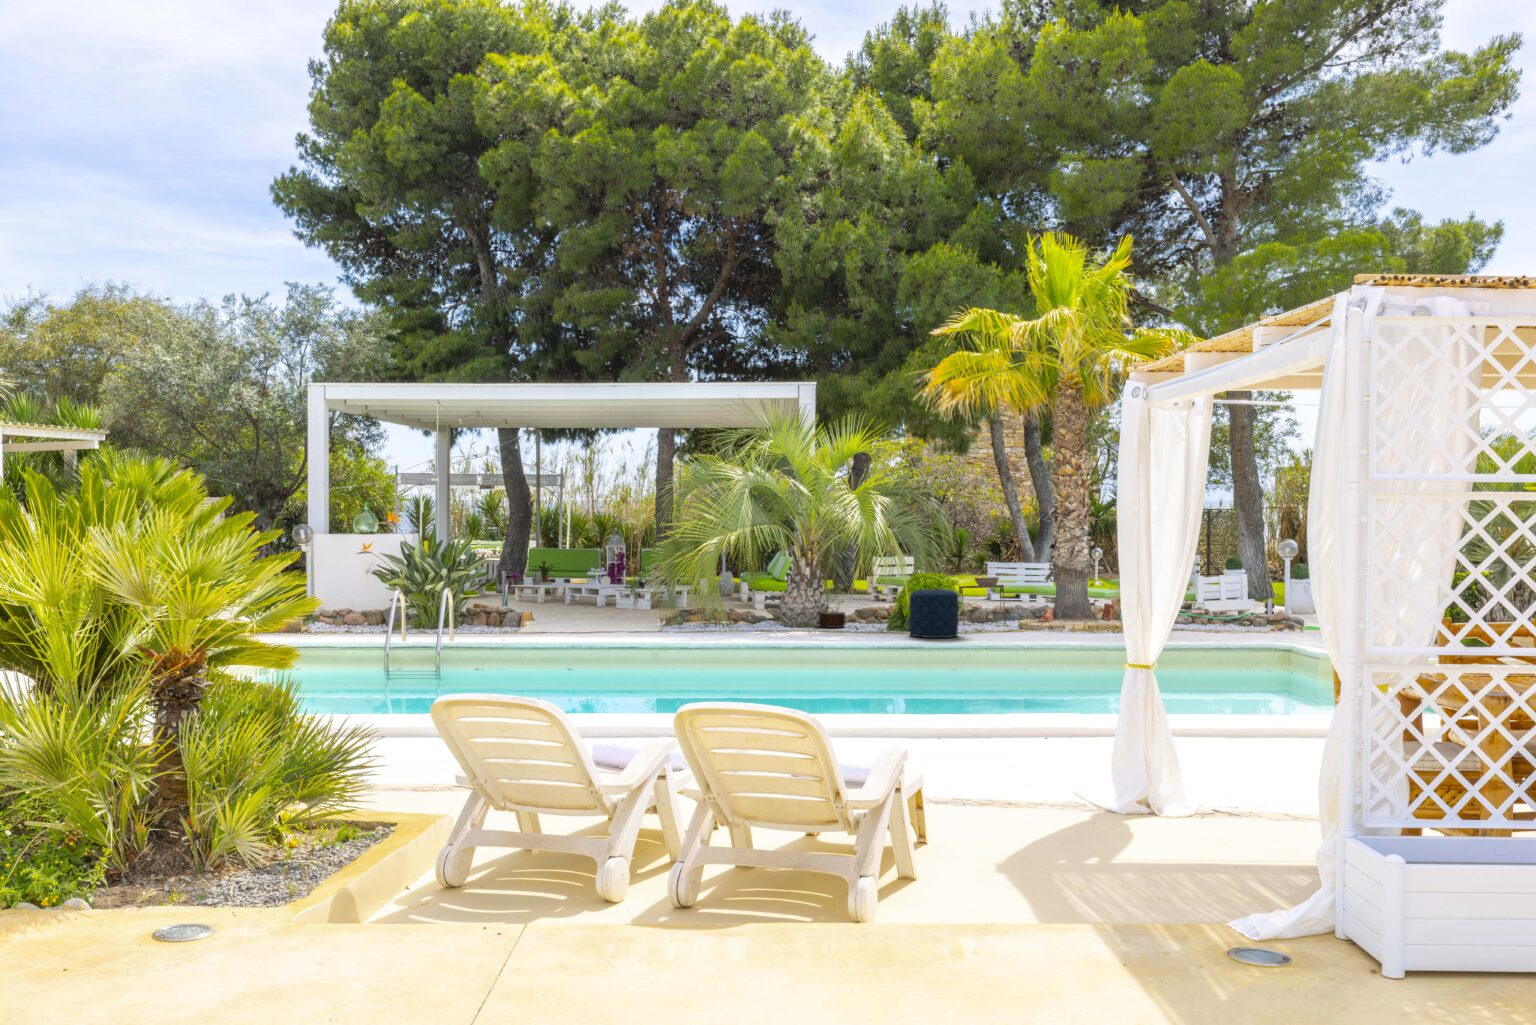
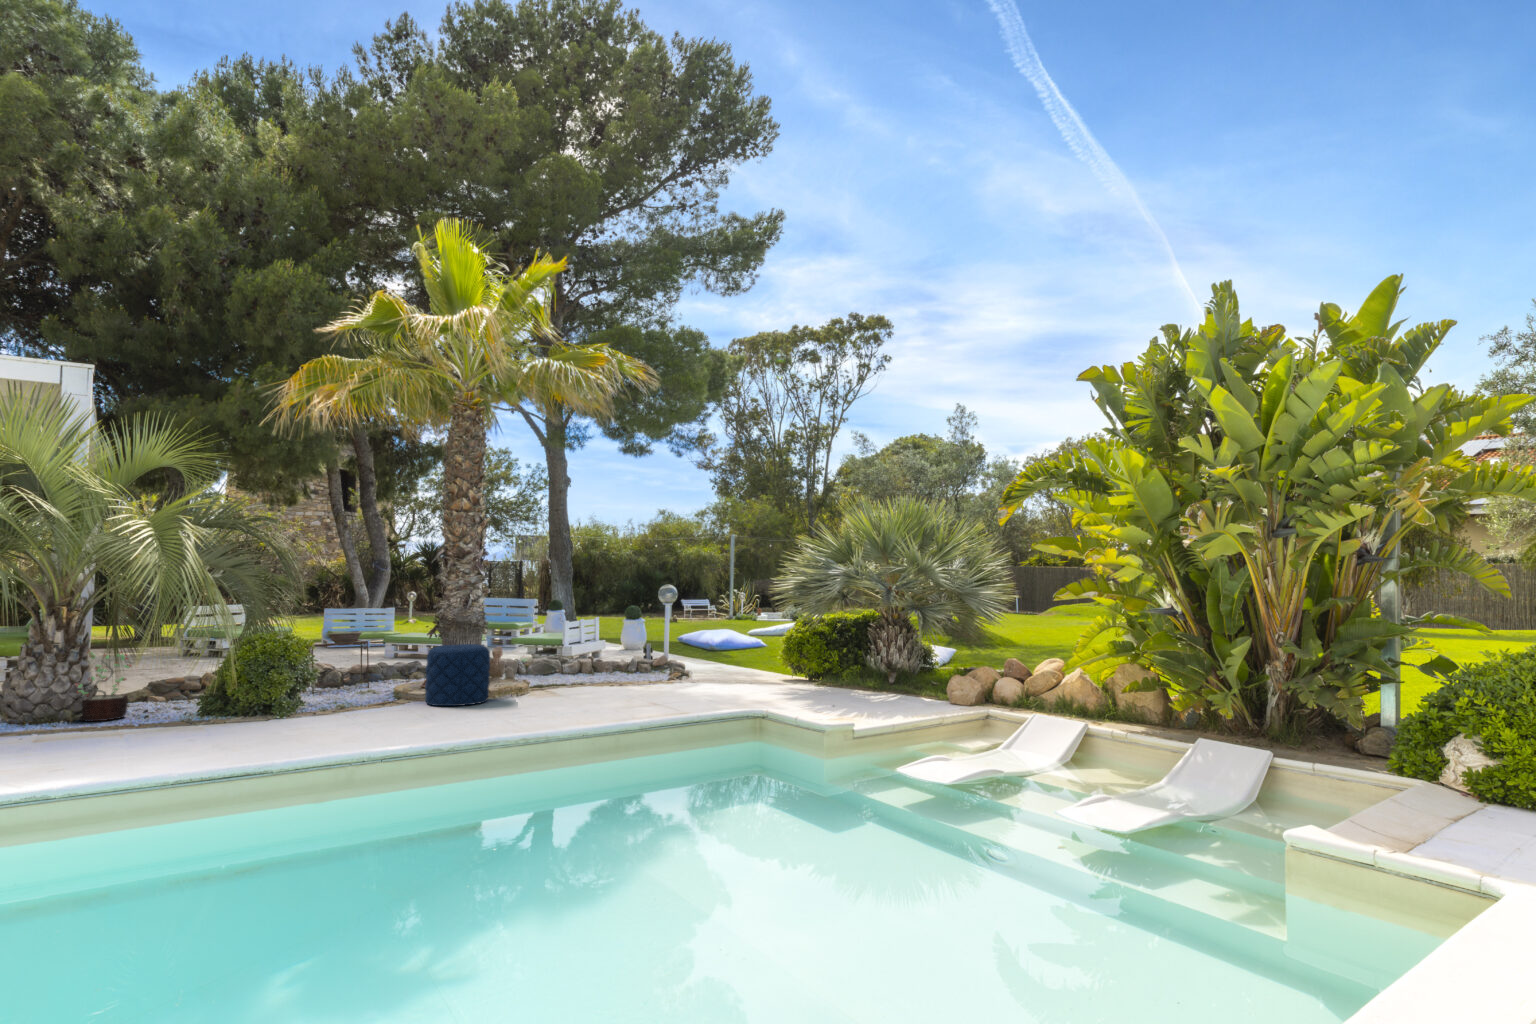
pouf: present [909,589,959,638] -> present [425,644,490,706]

